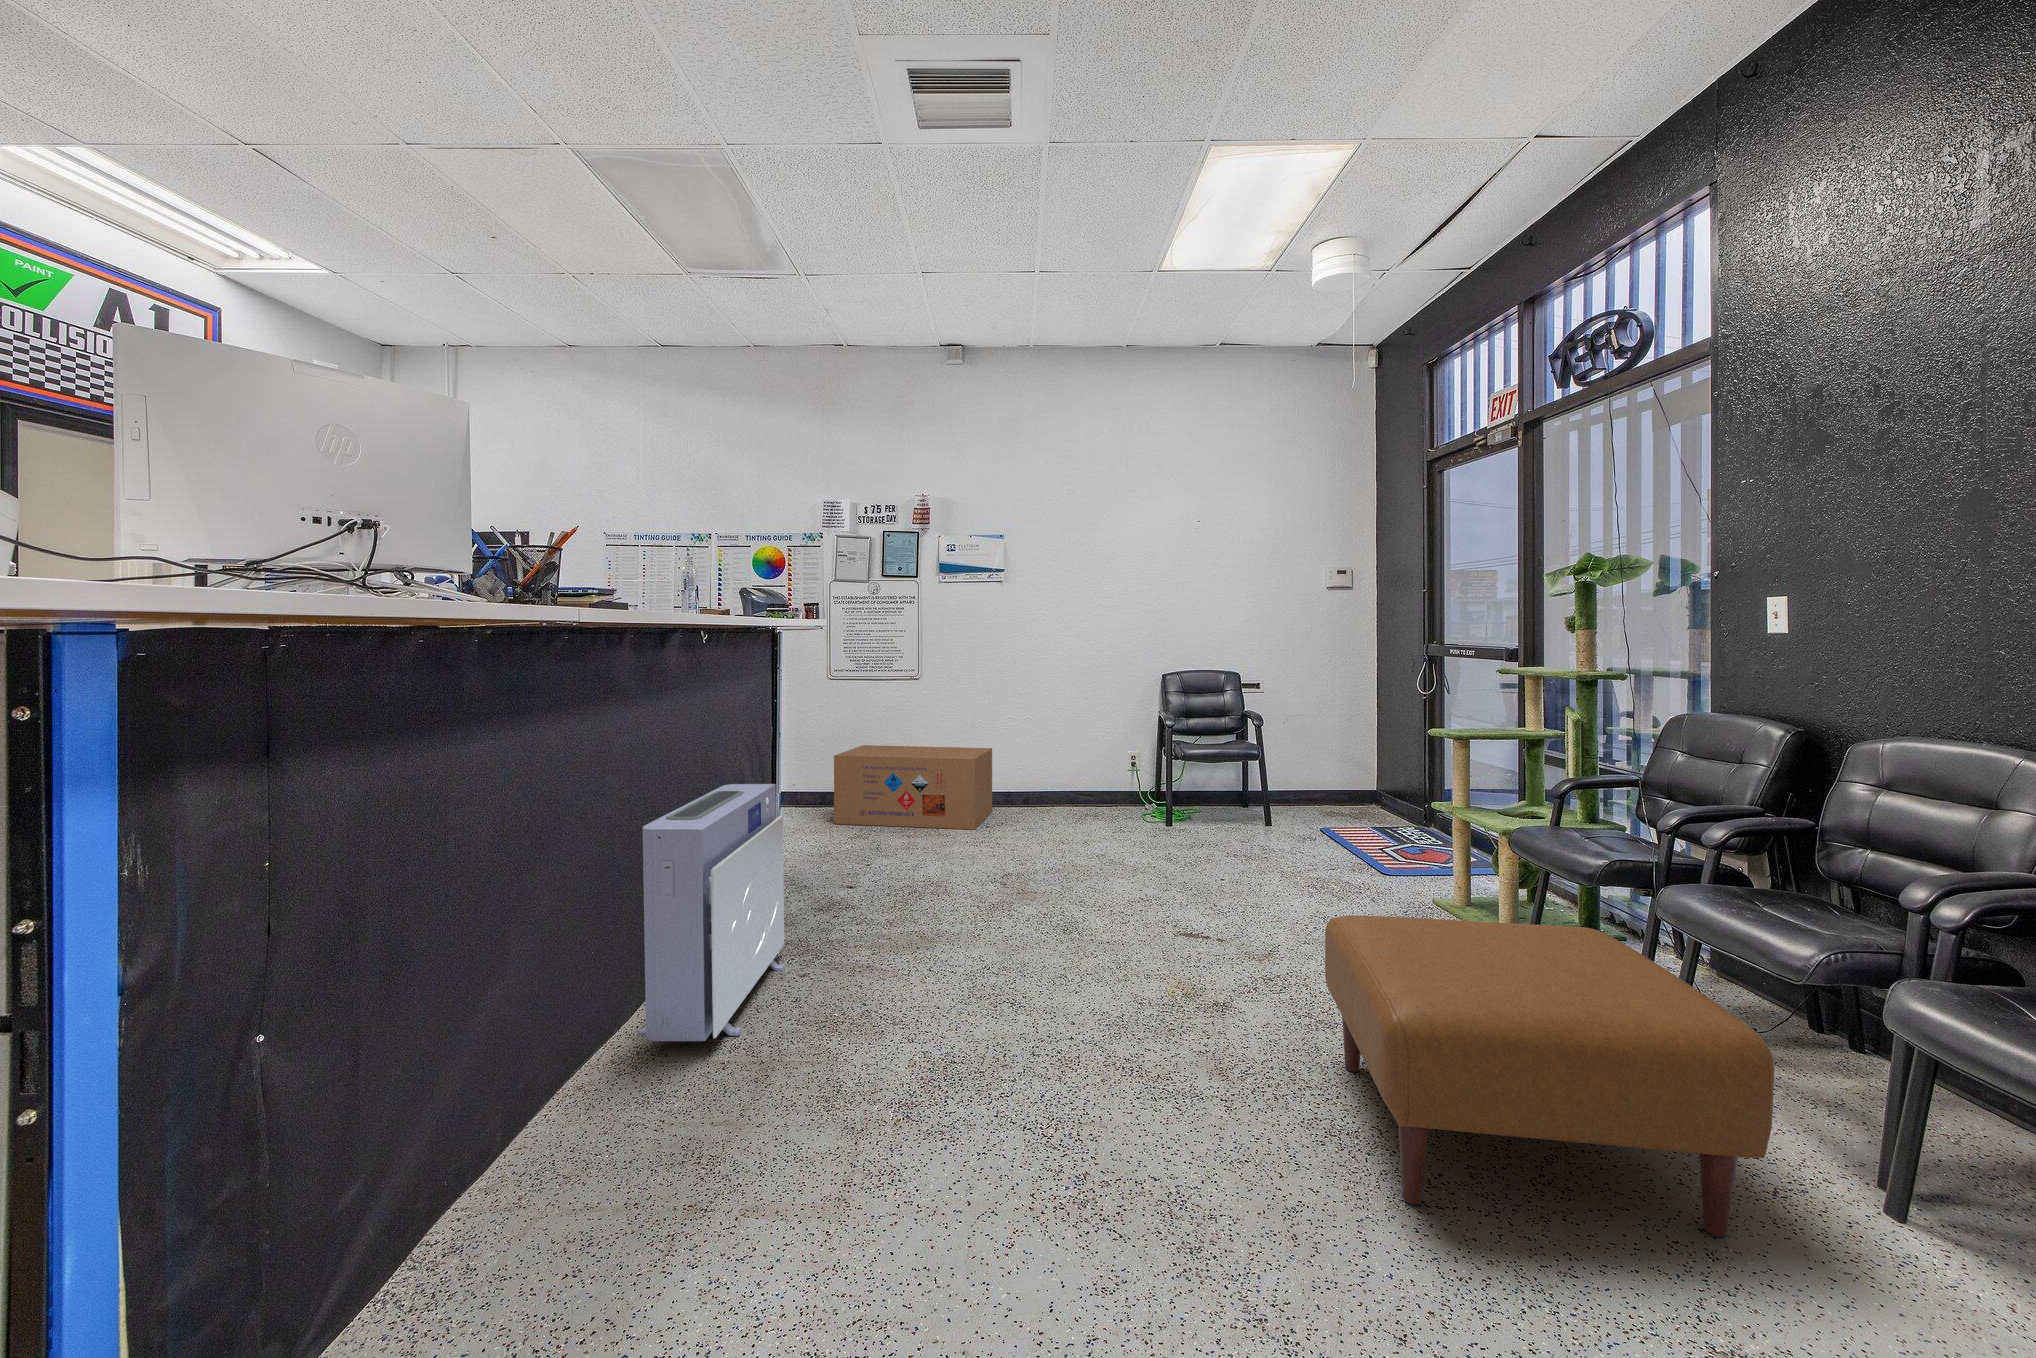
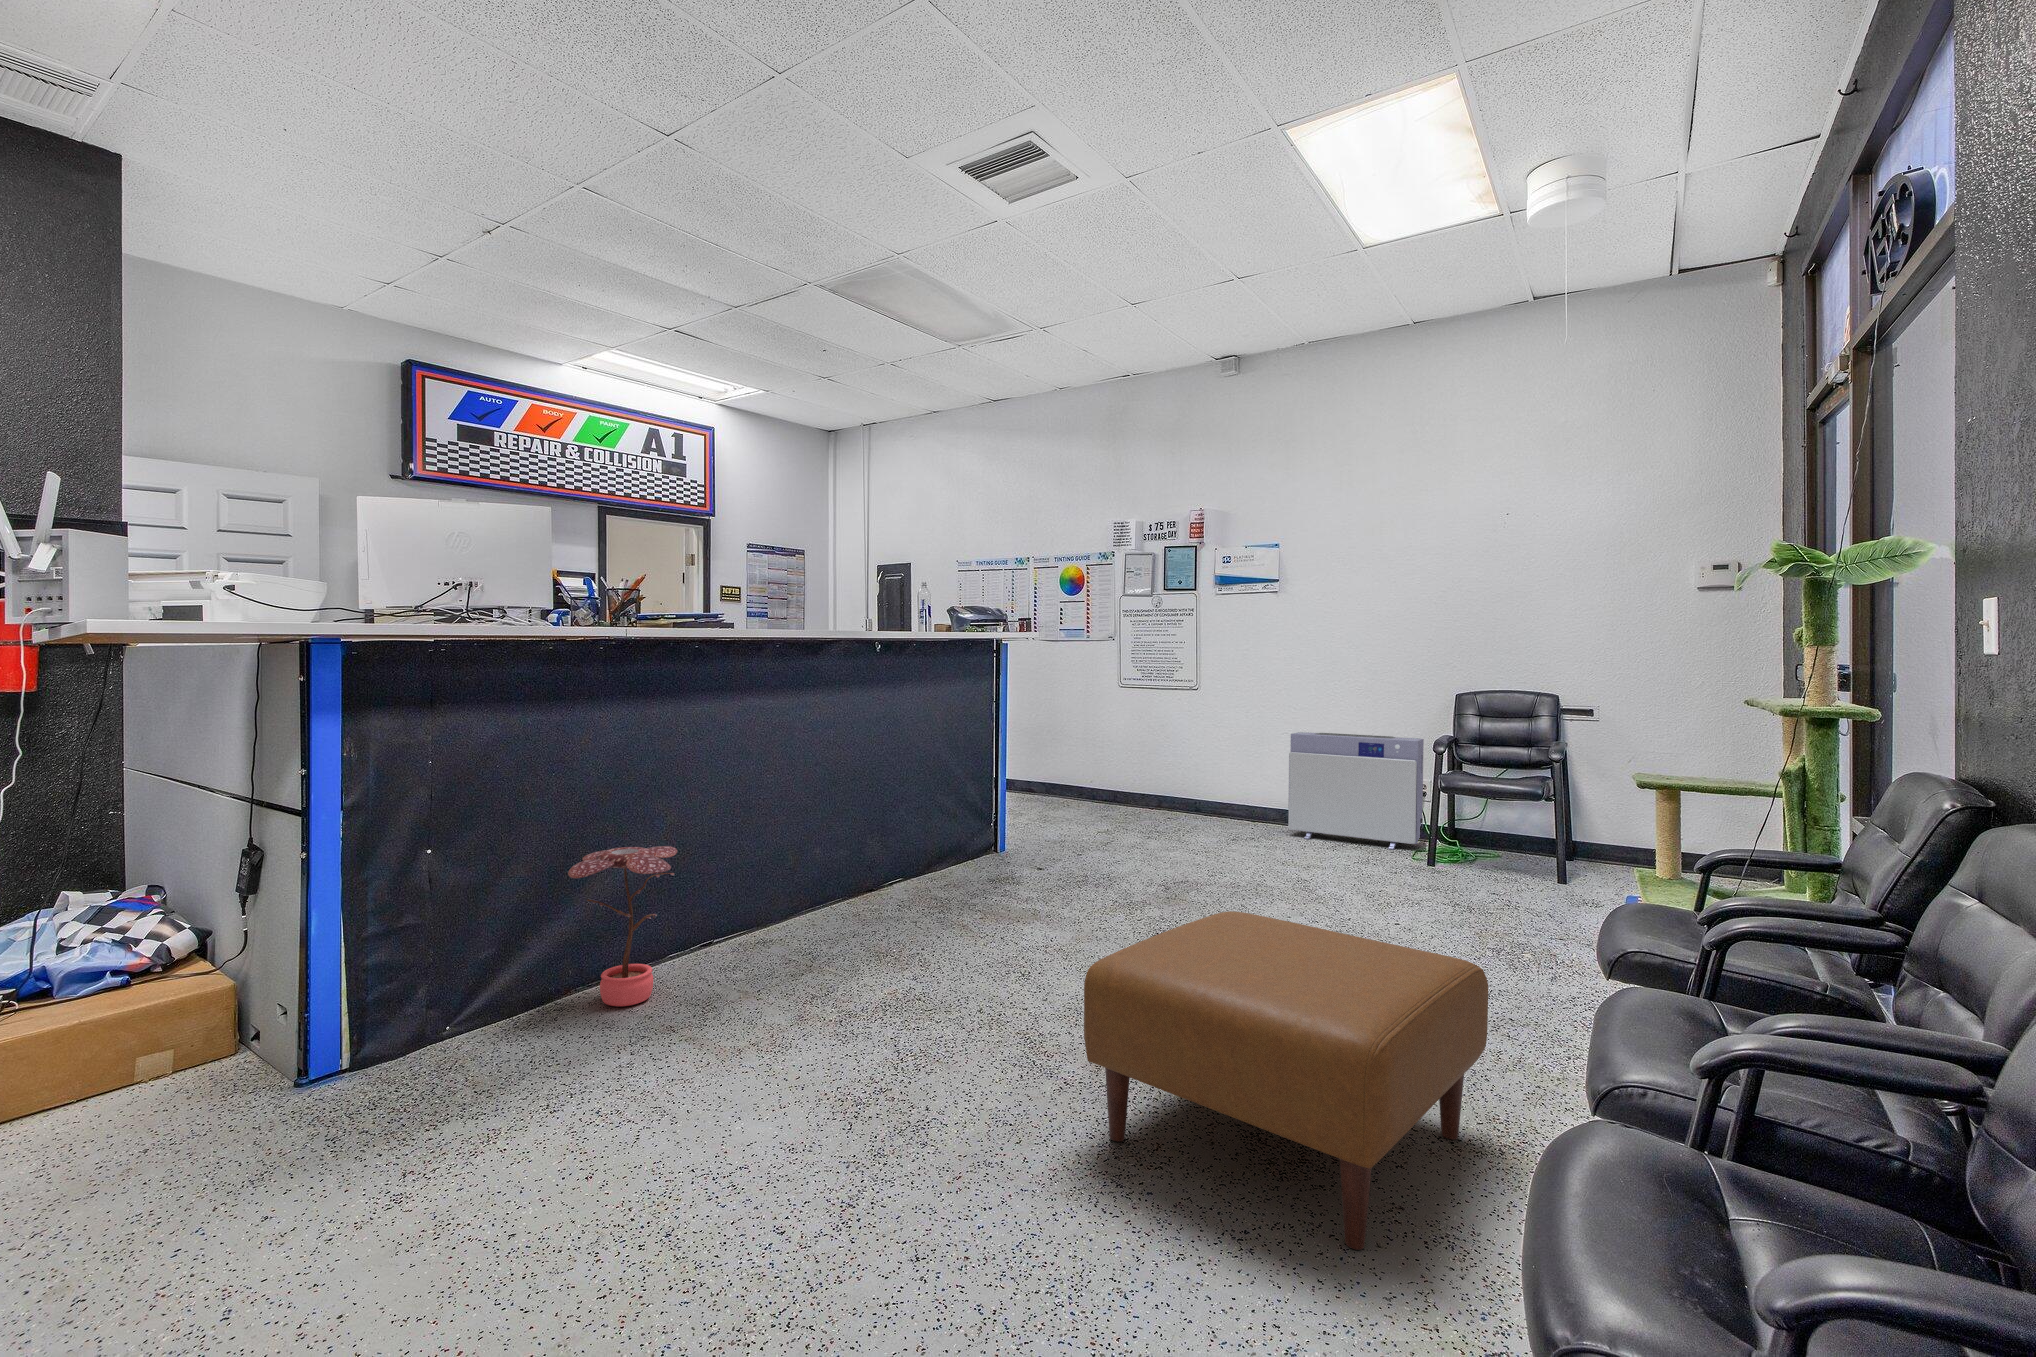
cardboard box: present [834,745,992,829] -> none [1097,753,1258,841]
air purifier: present [637,784,785,1041] -> present [1288,732,1424,850]
potted plant: none [443,967,650,1262] -> present [568,846,677,1006]

